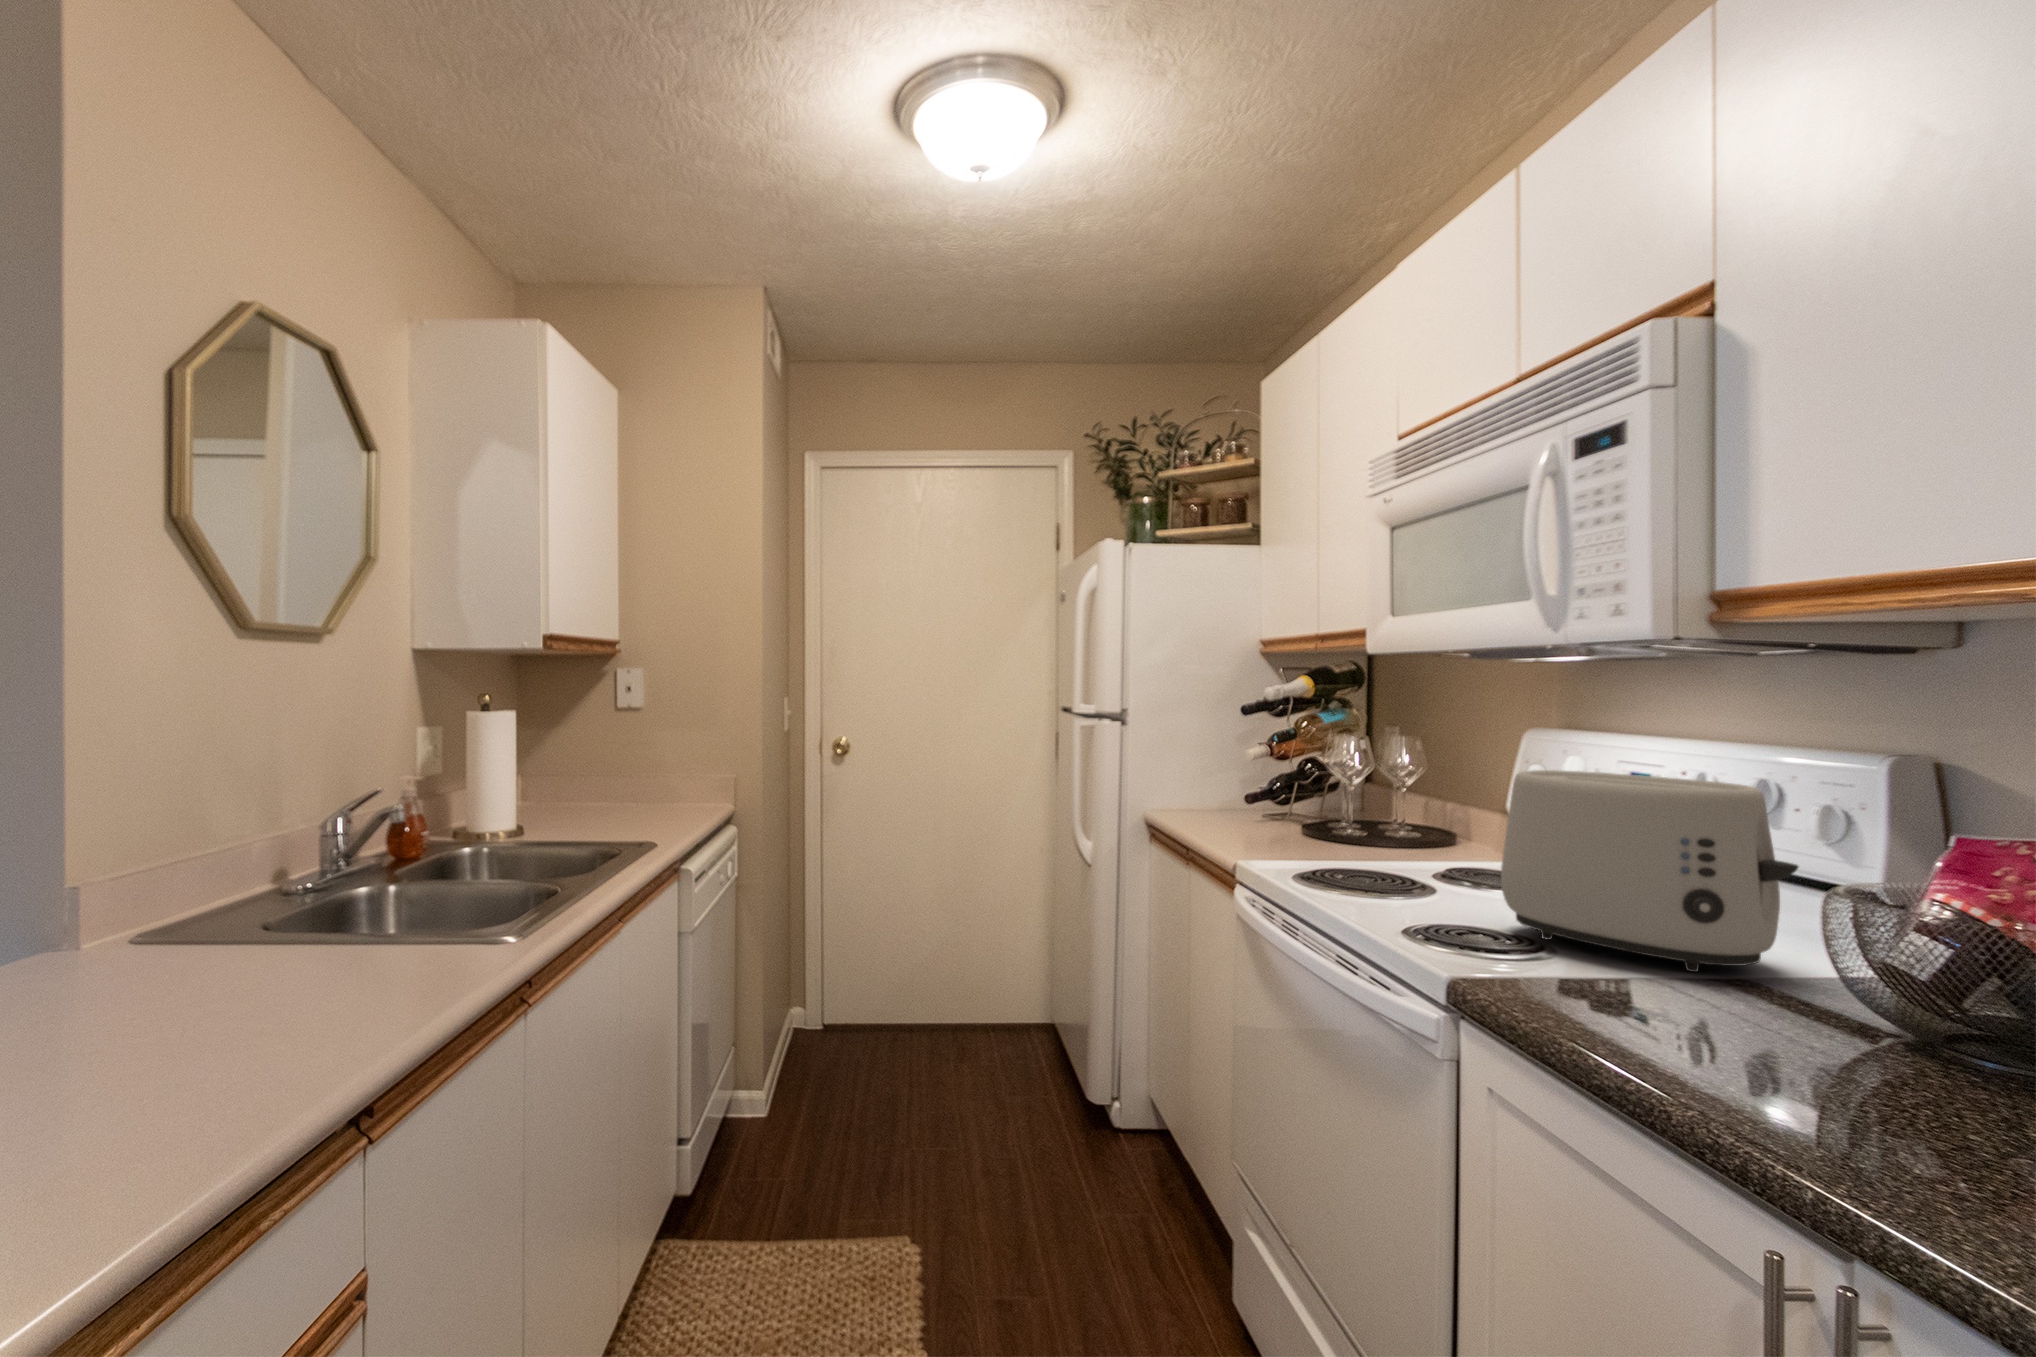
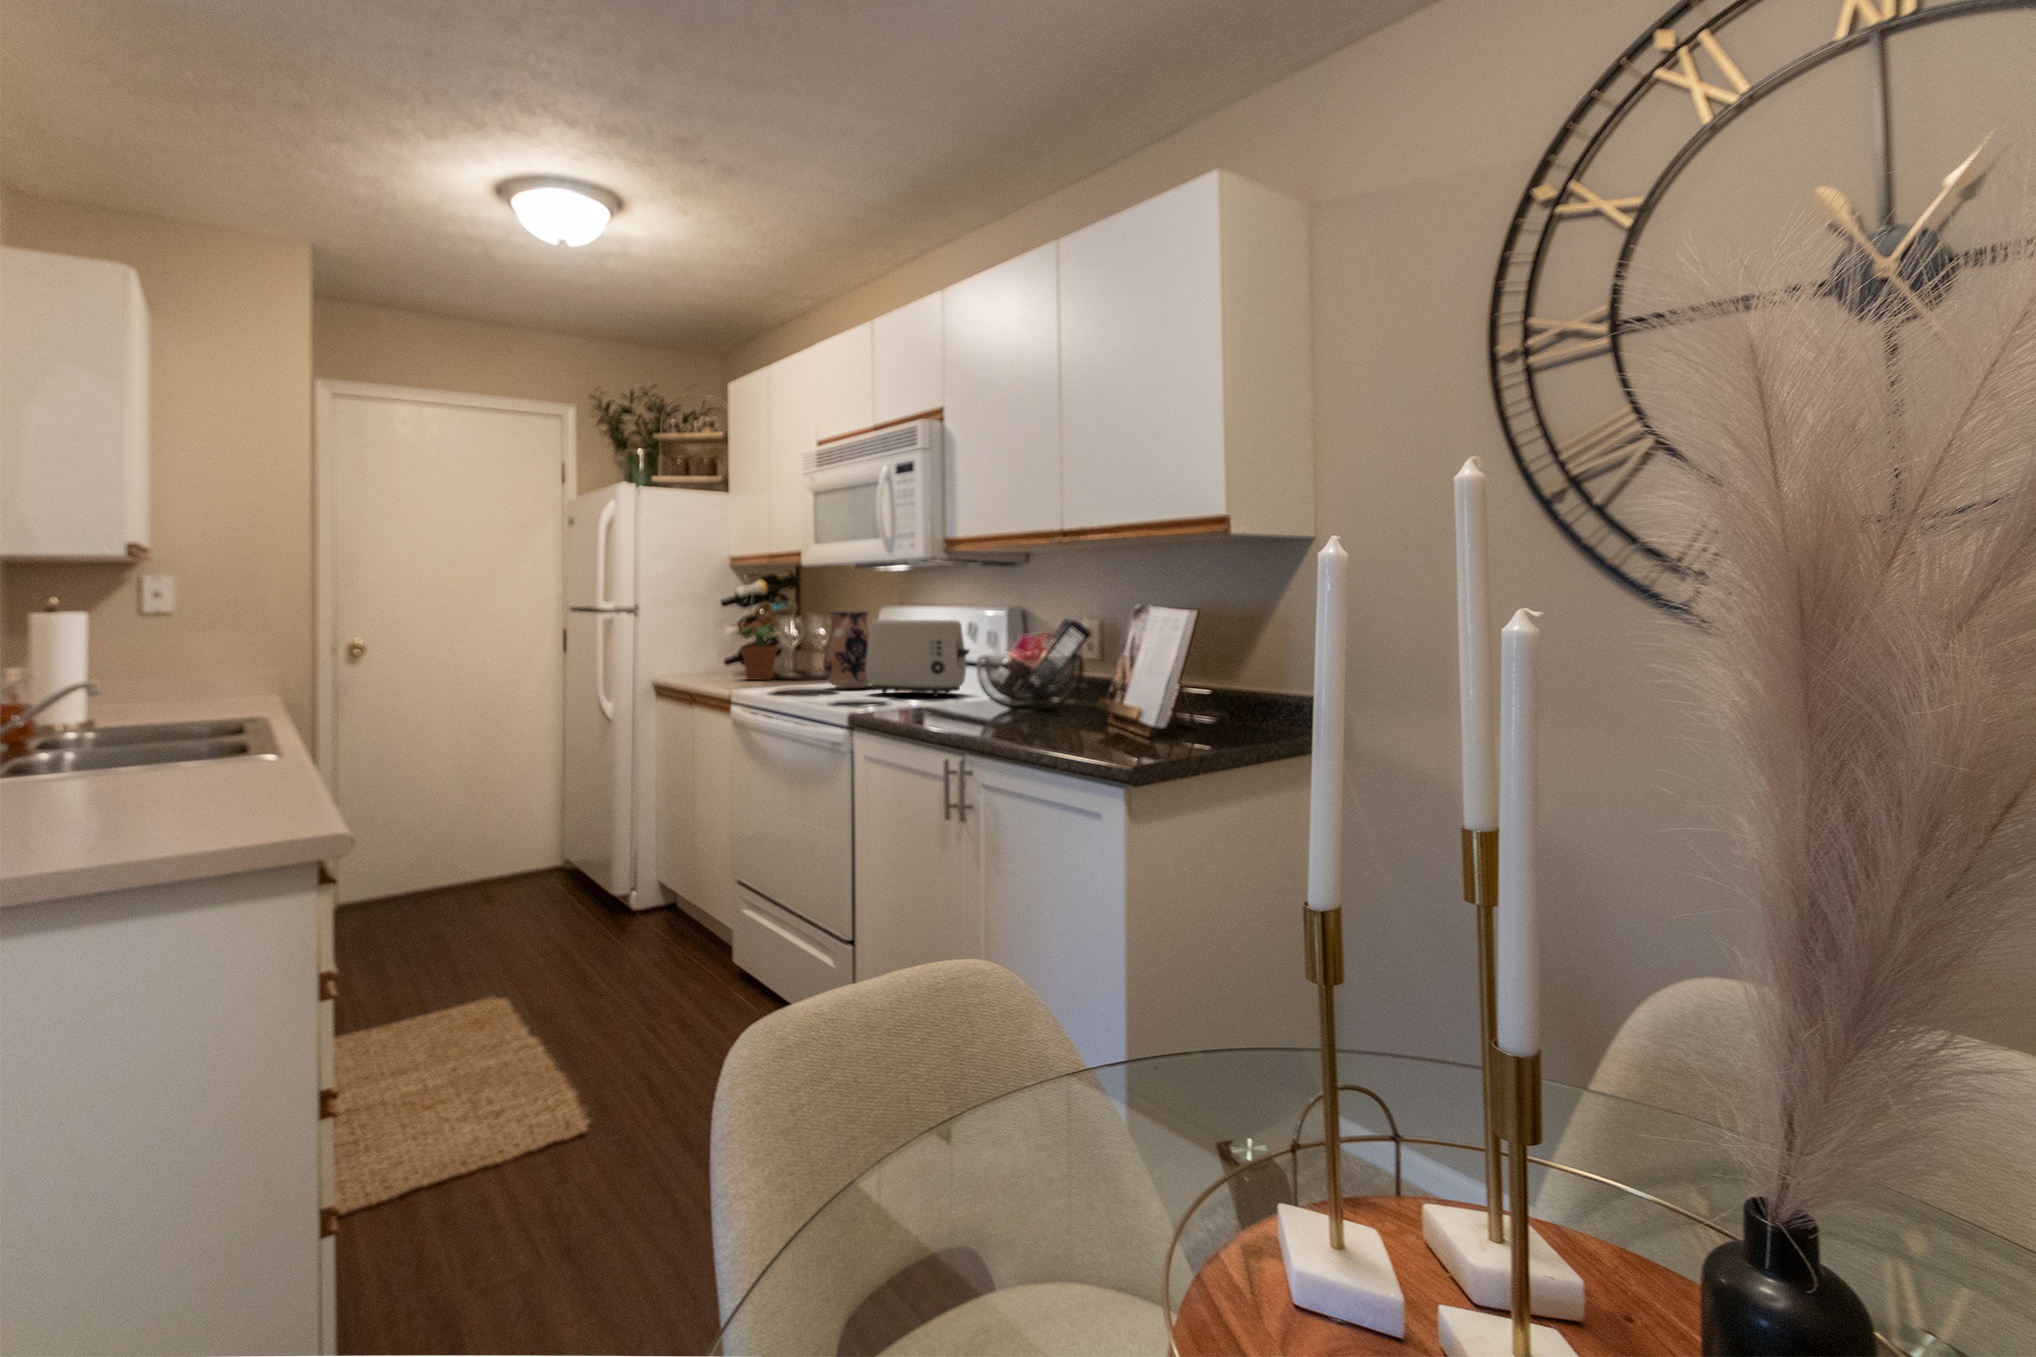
ceramic pitcher: none [1405,740,1521,897] -> present [823,611,870,688]
potted plant: none [1259,750,1341,841] -> present [739,626,783,680]

